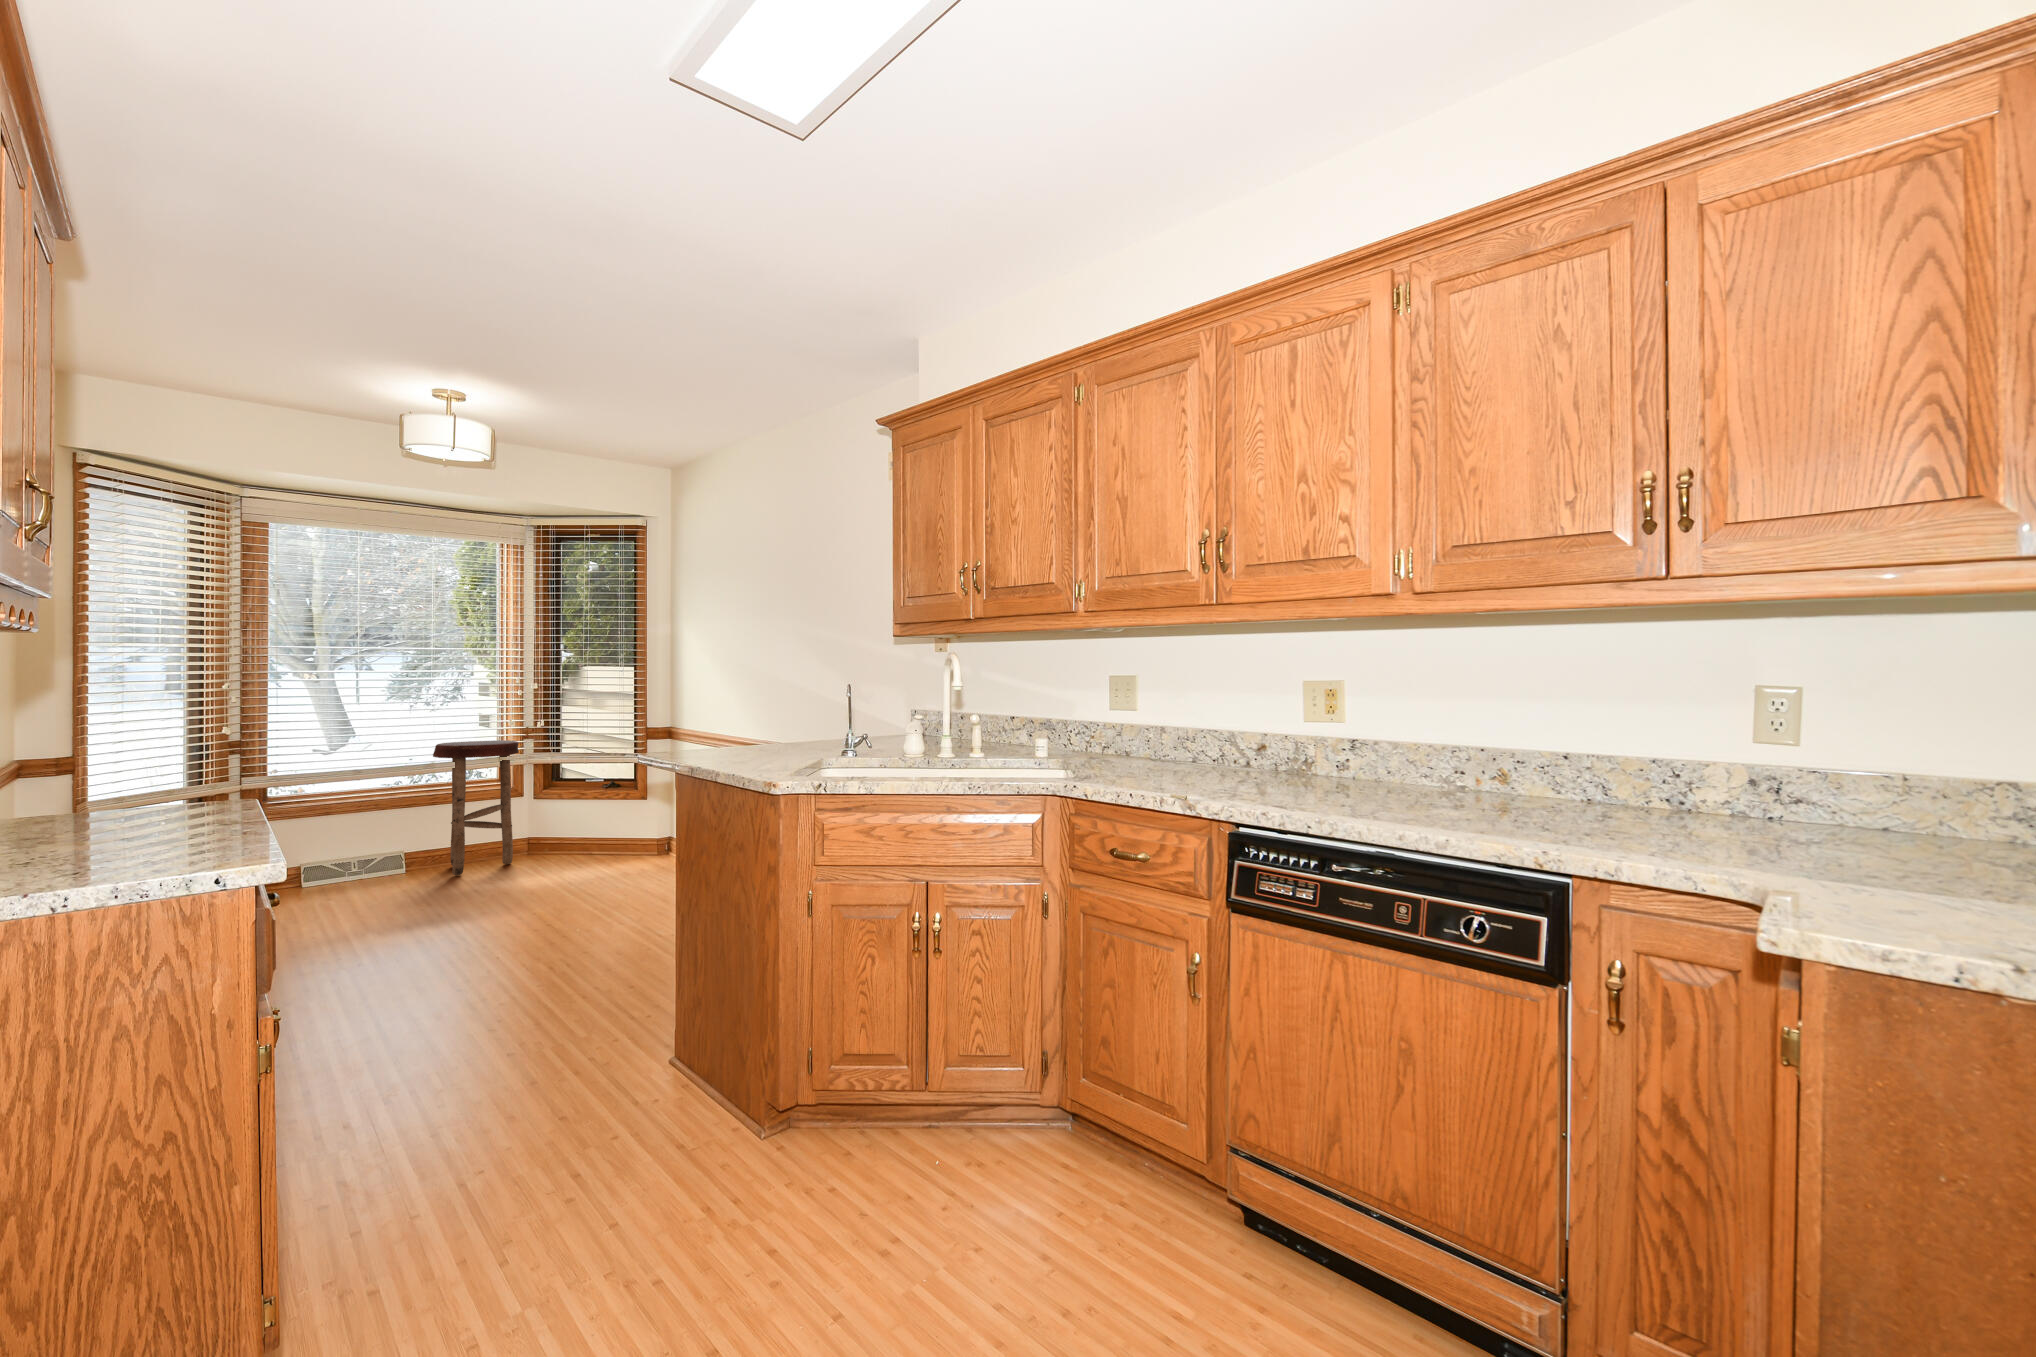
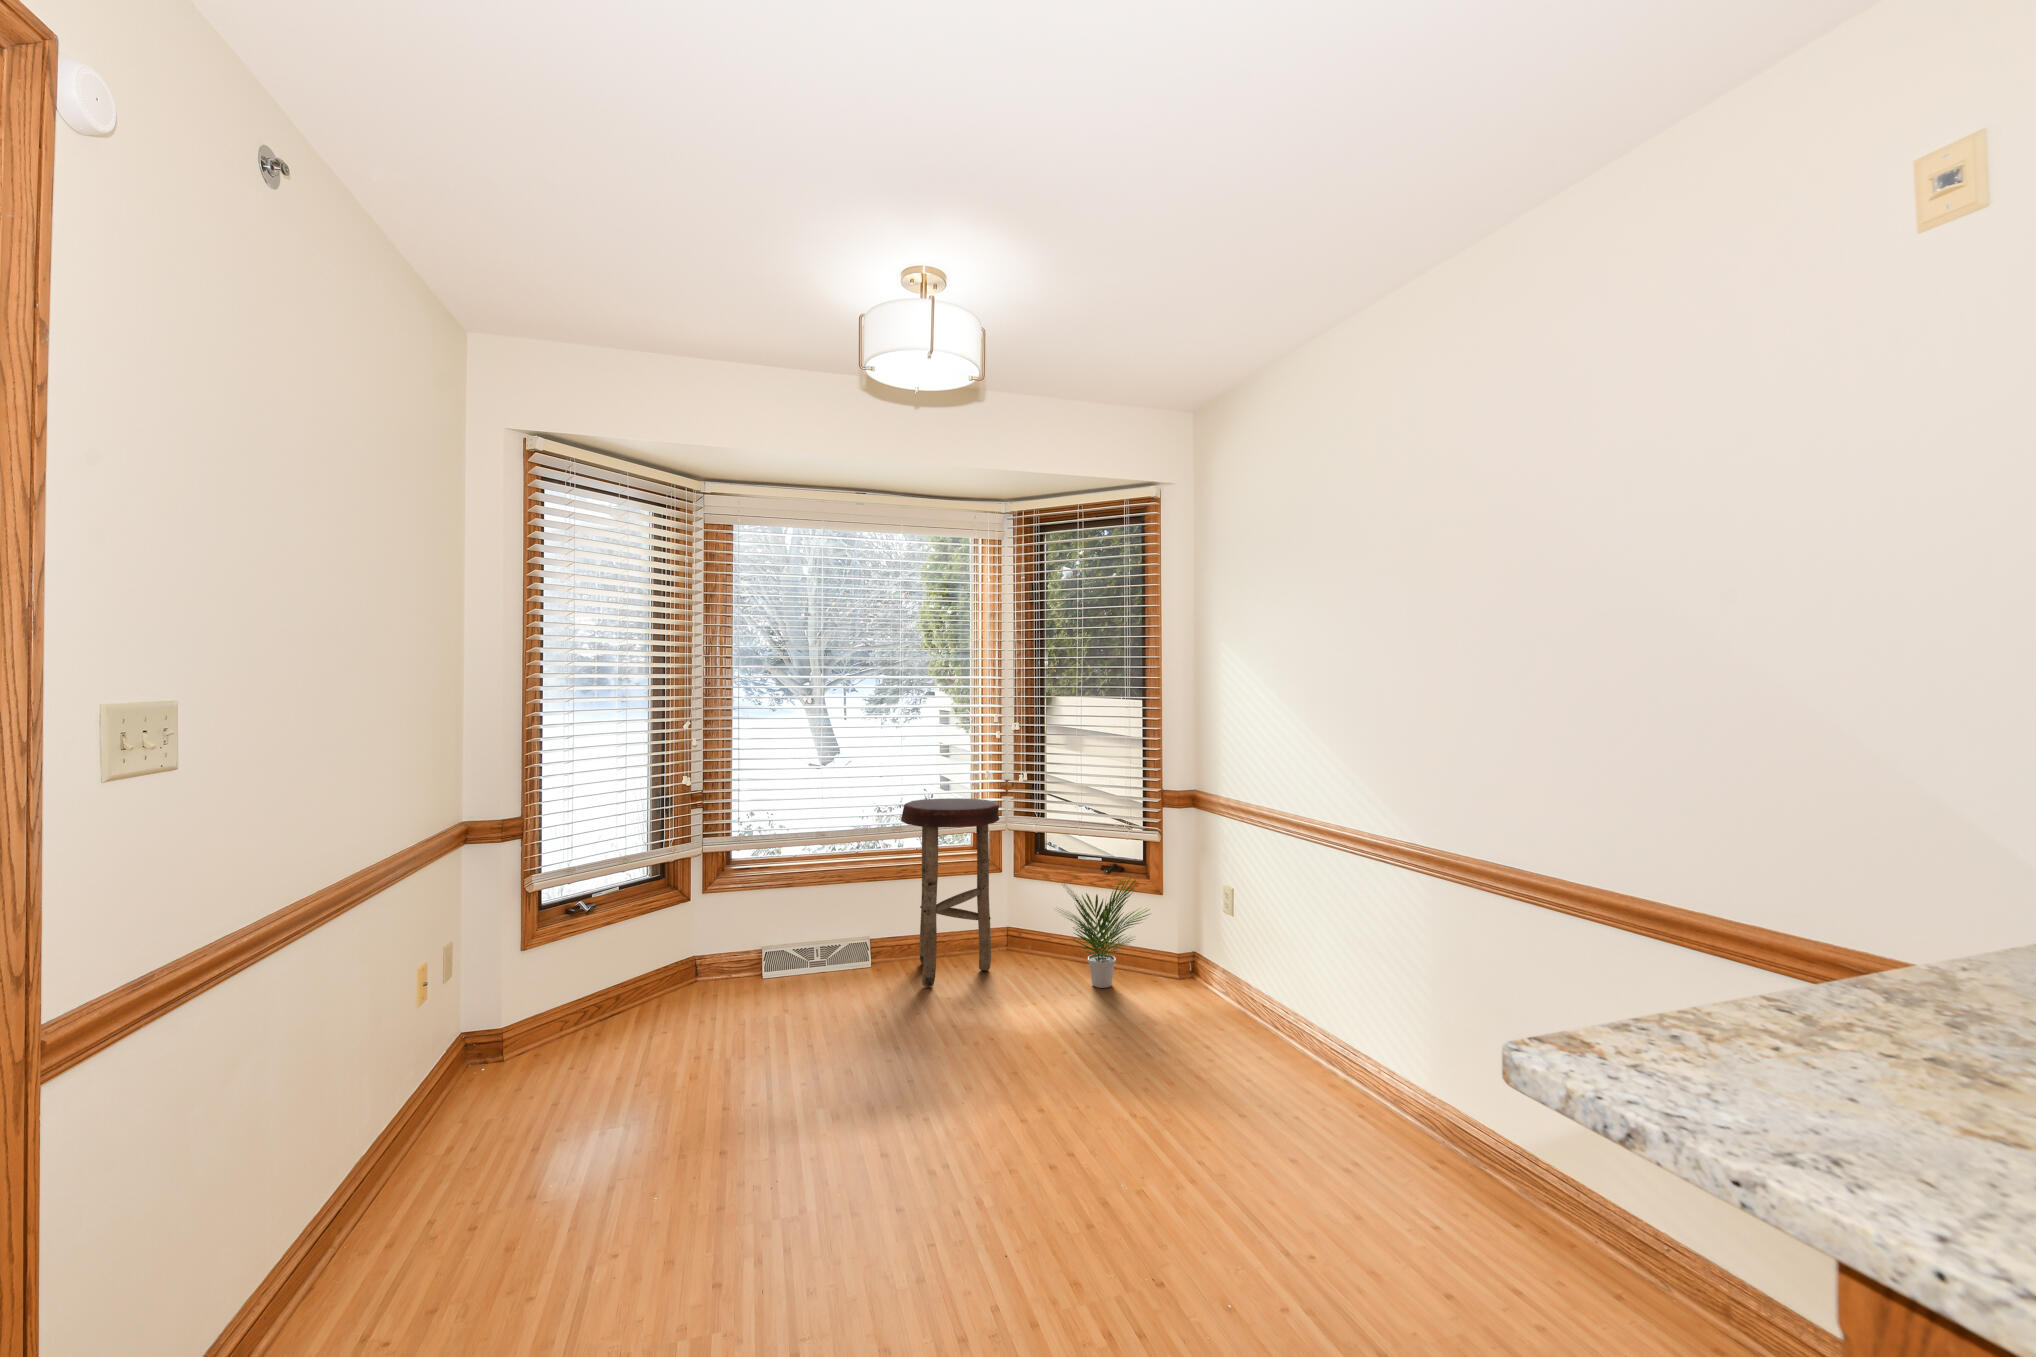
potted plant: none [562,787,638,863] -> present [1060,877,1150,988]

